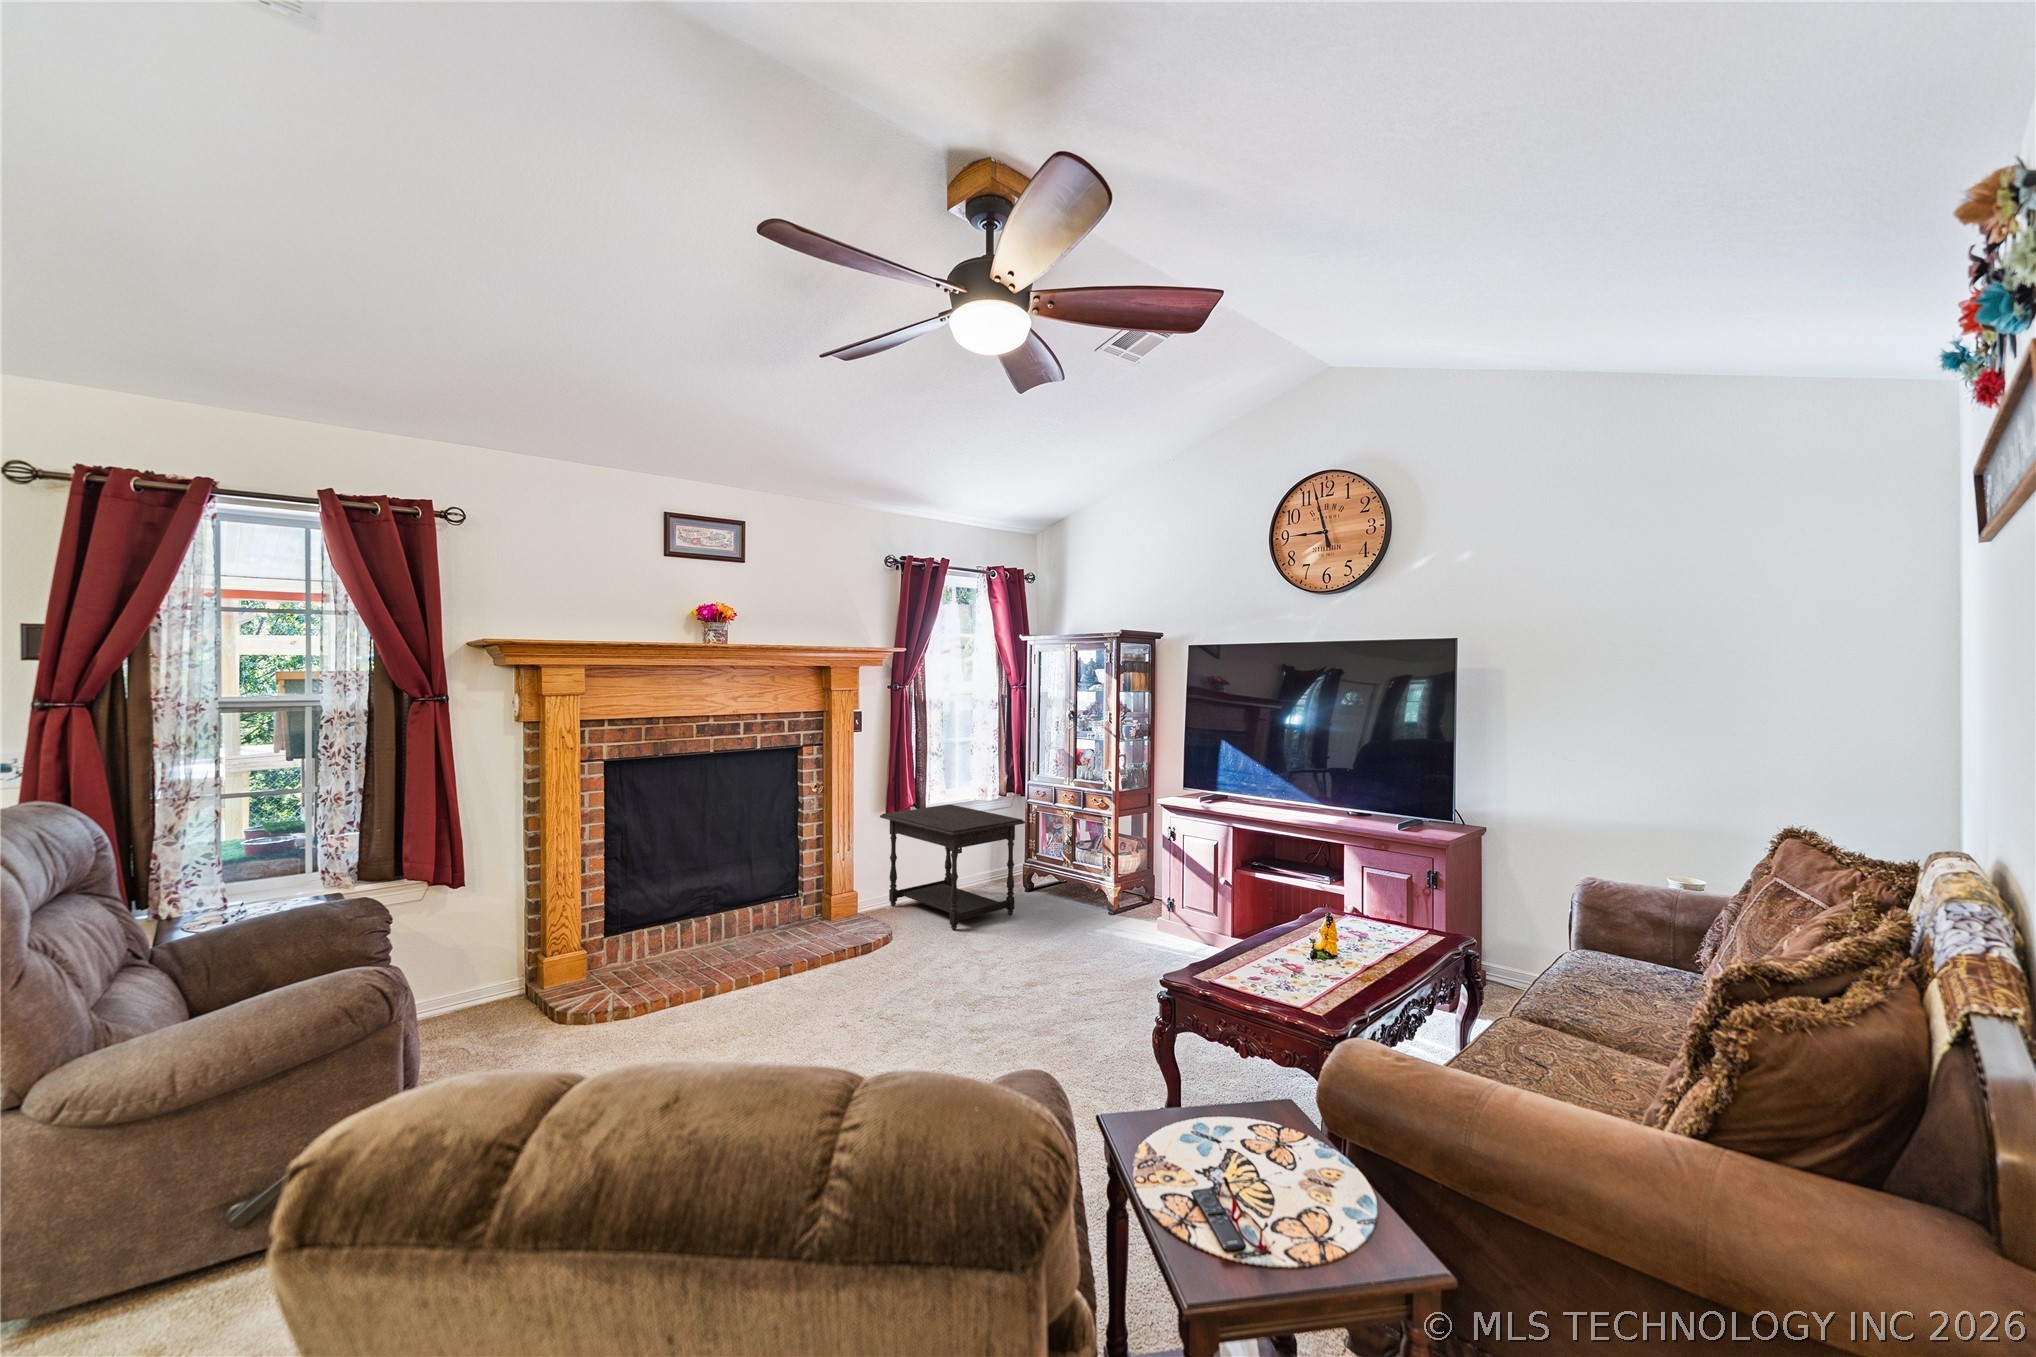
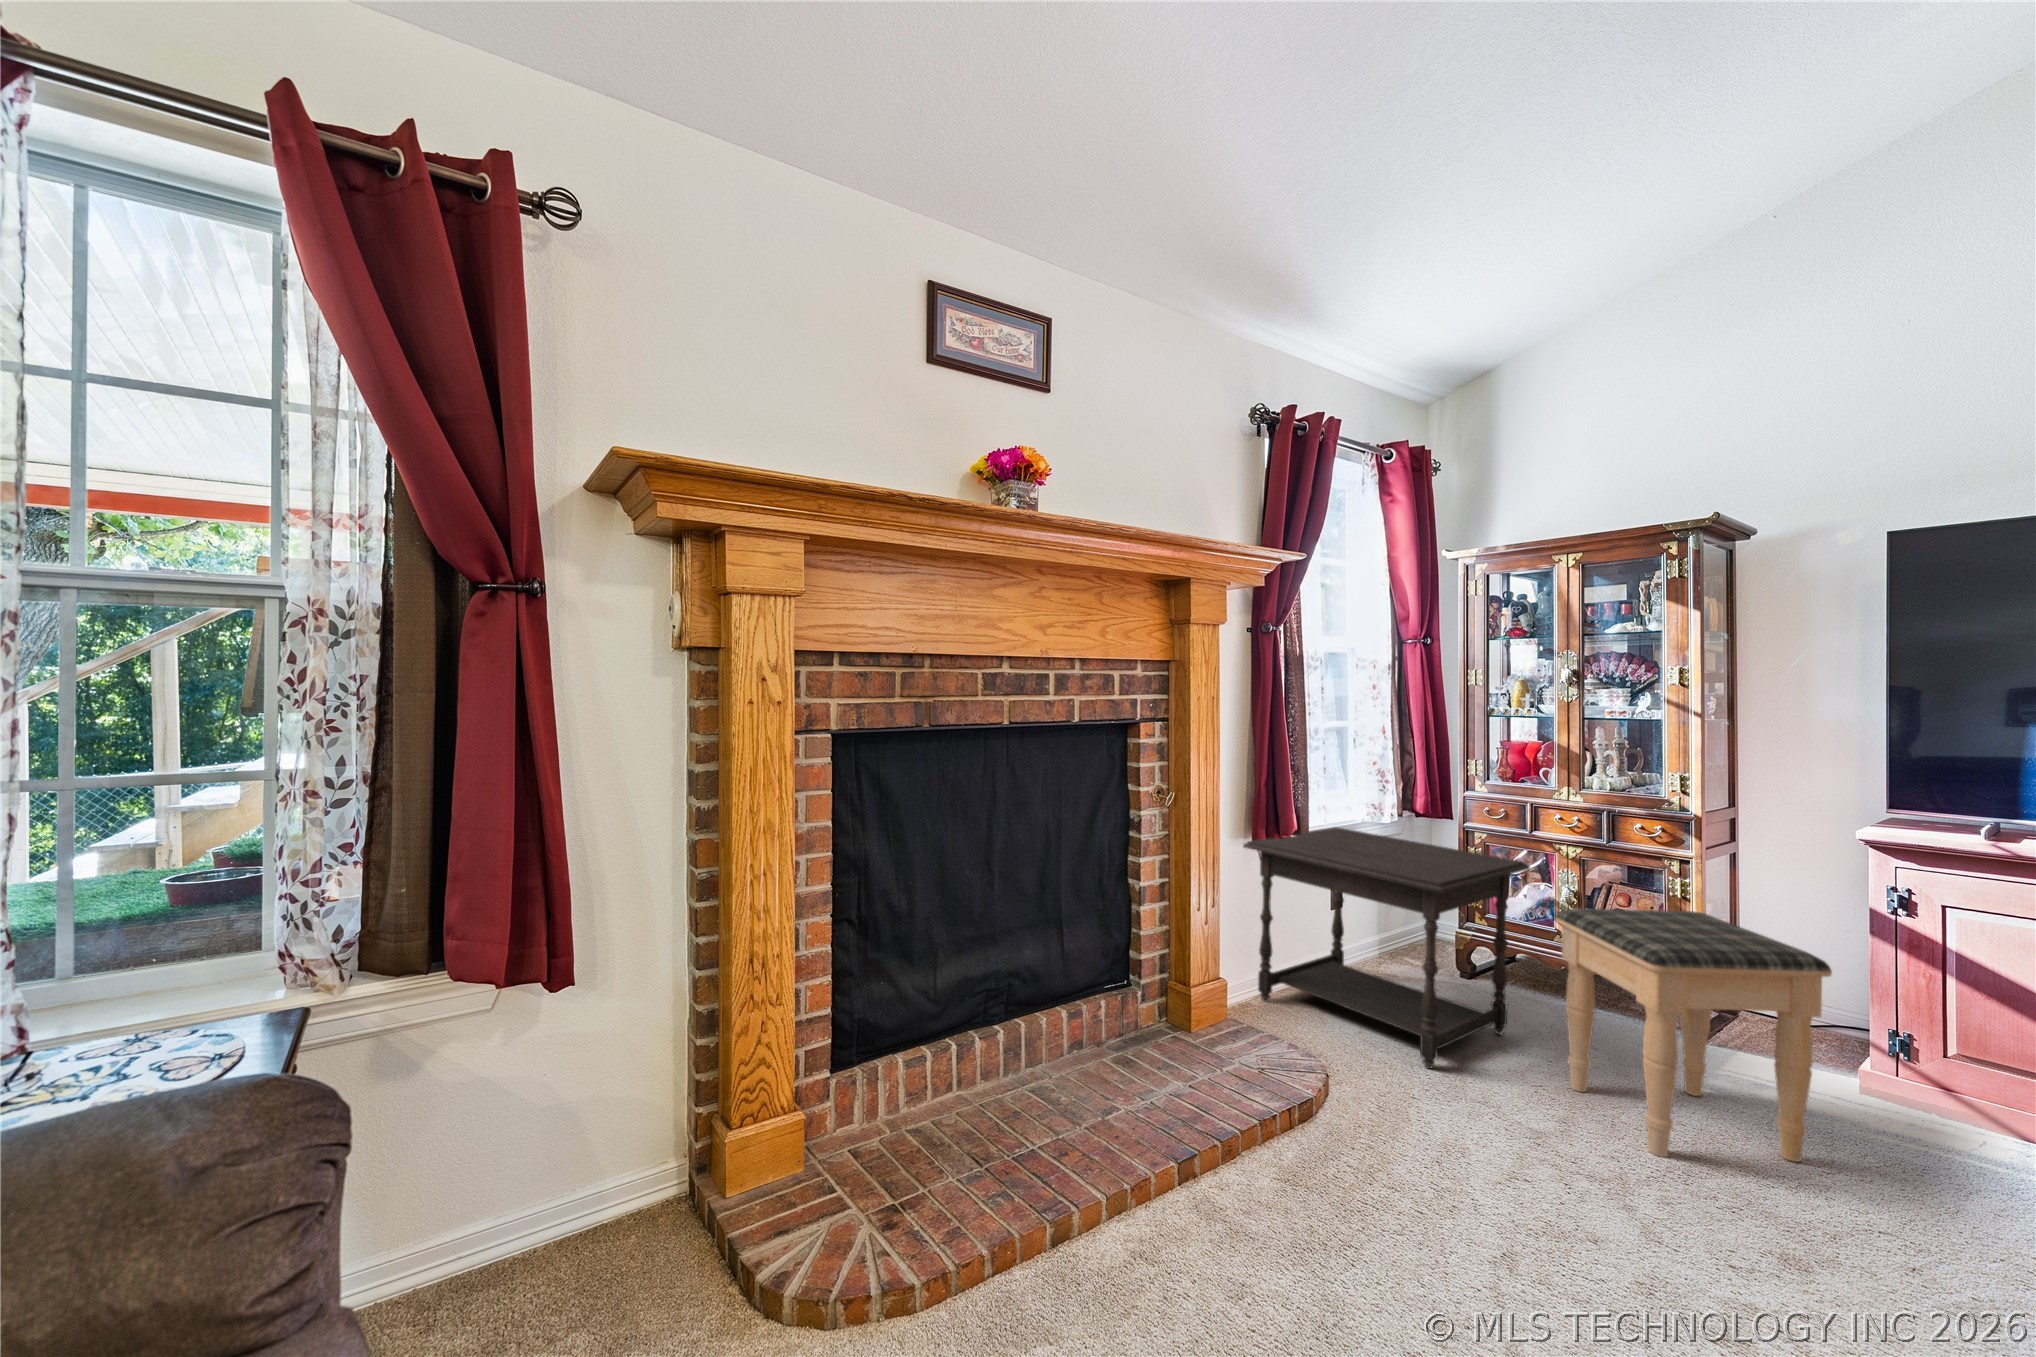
footstool: none [1013,841,1101,956] -> present [1556,908,1832,1162]

